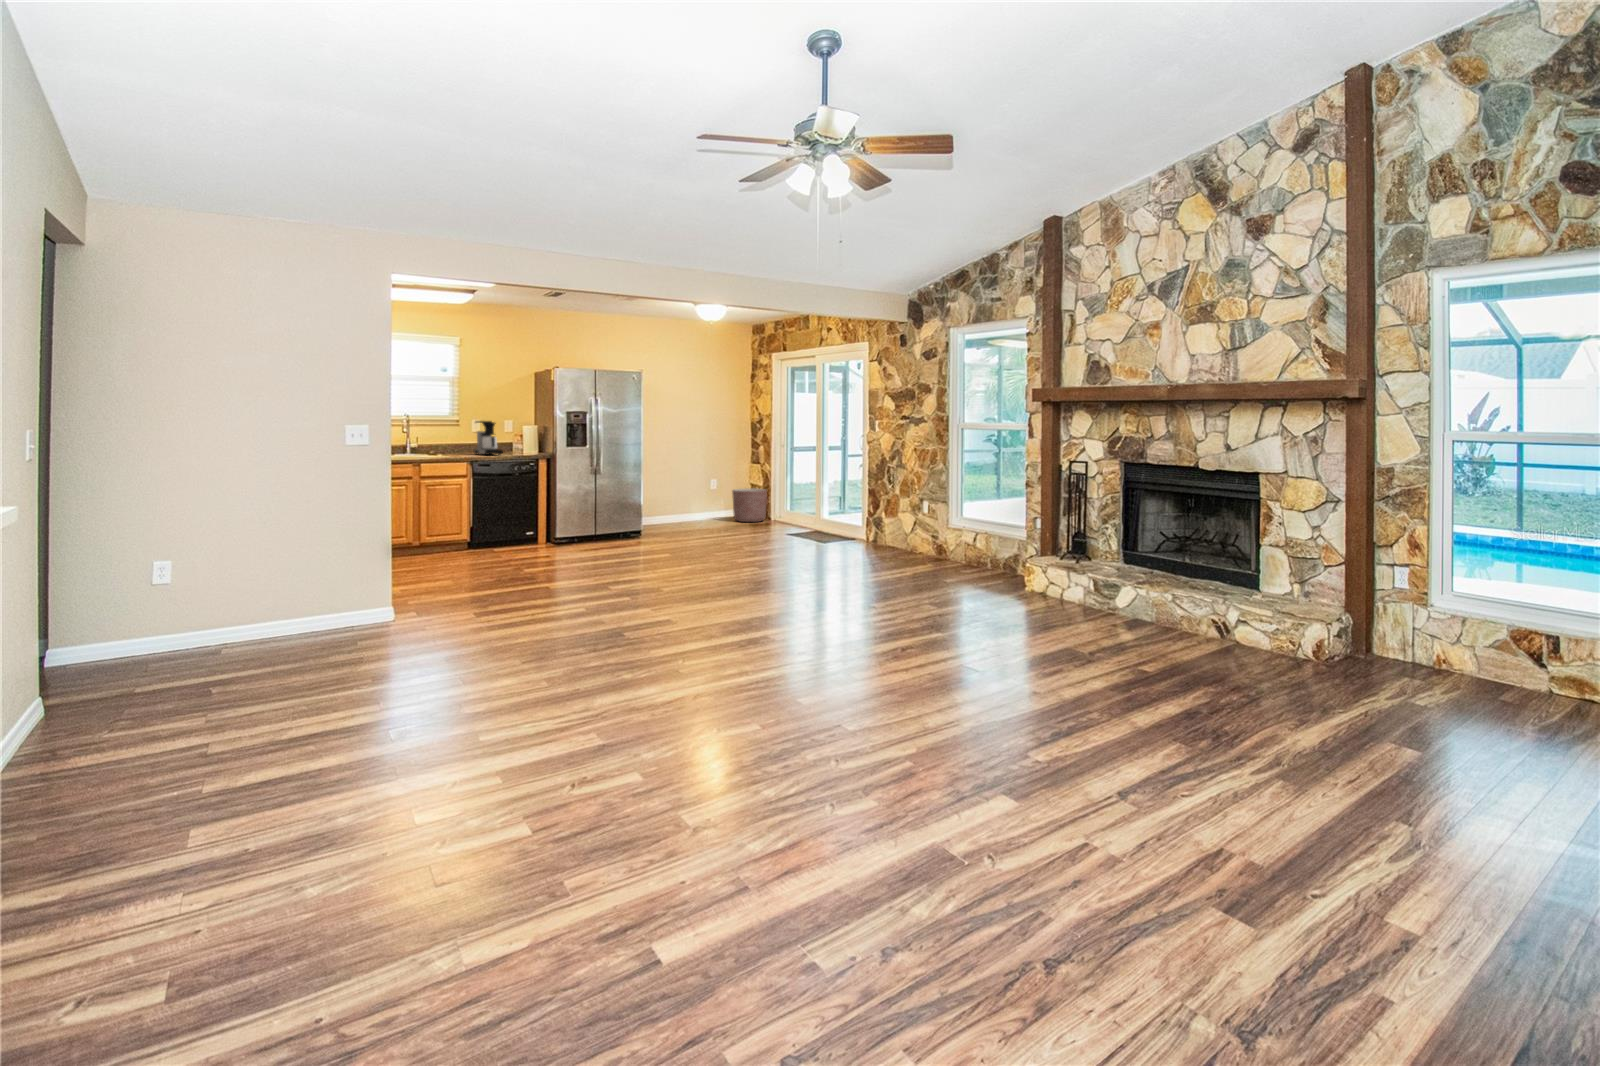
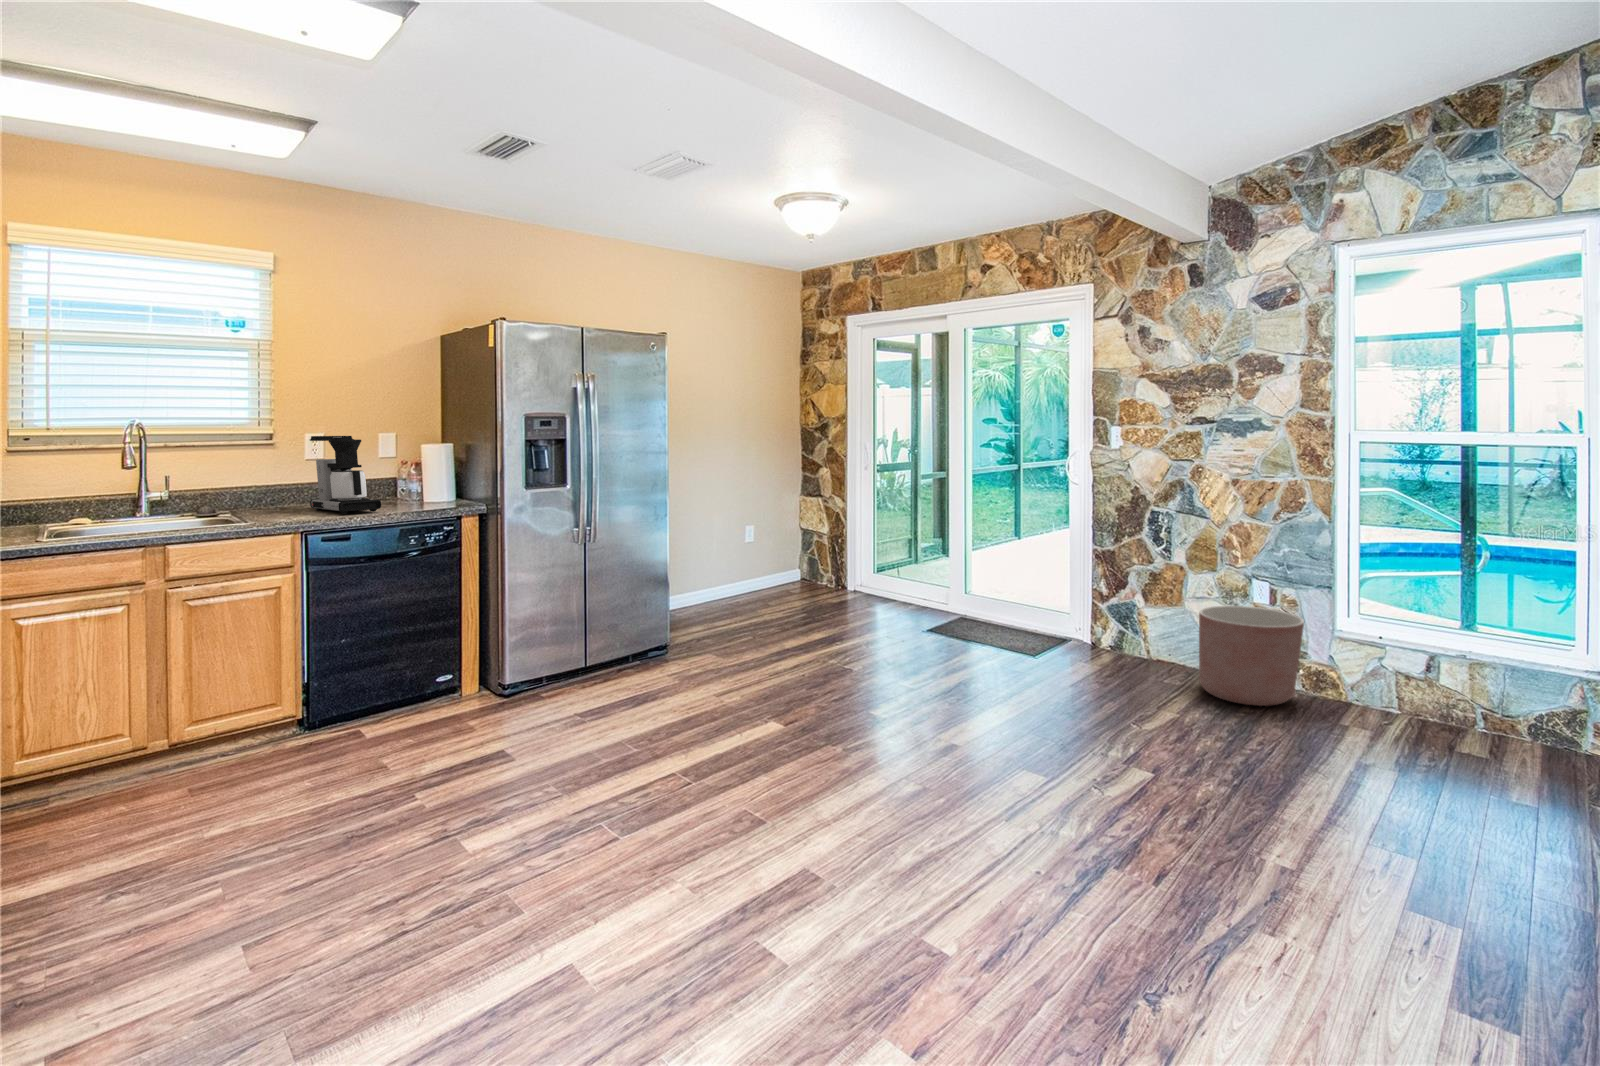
planter: present [732,489,767,522] -> present [1199,606,1304,706]

